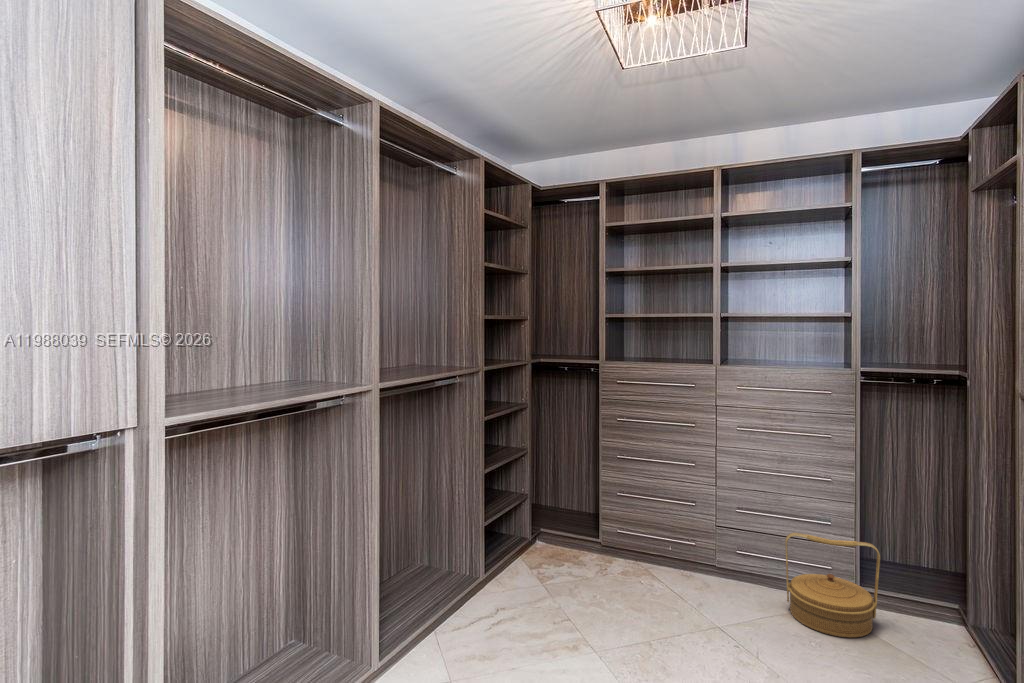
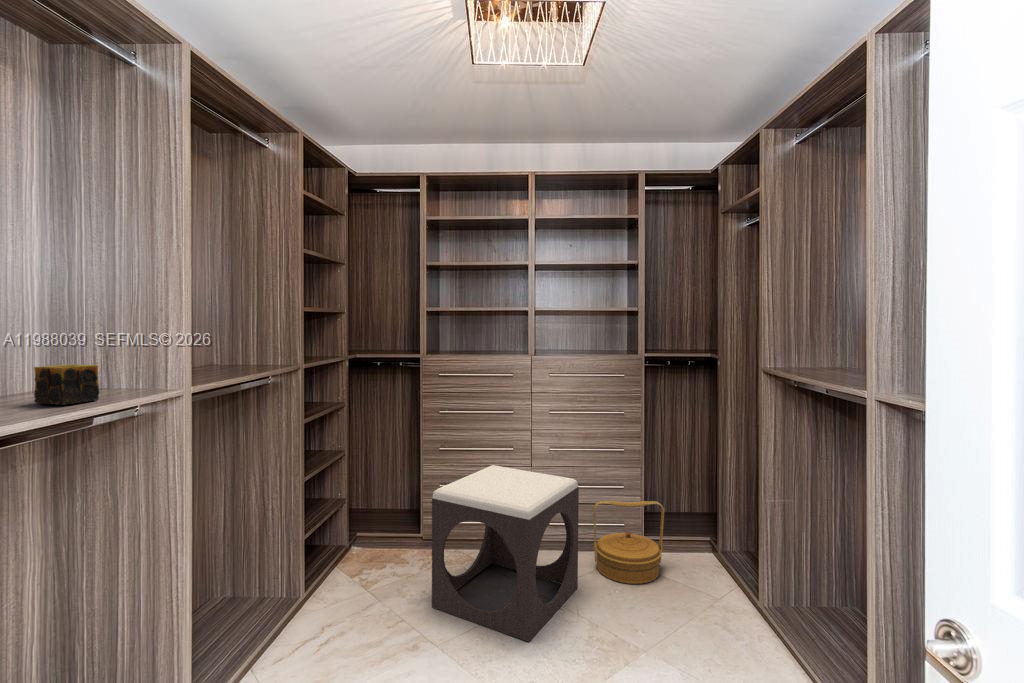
candle: none [280,361,319,390] -> present [34,364,99,405]
footstool: none [596,479,761,666] -> present [432,465,579,642]

